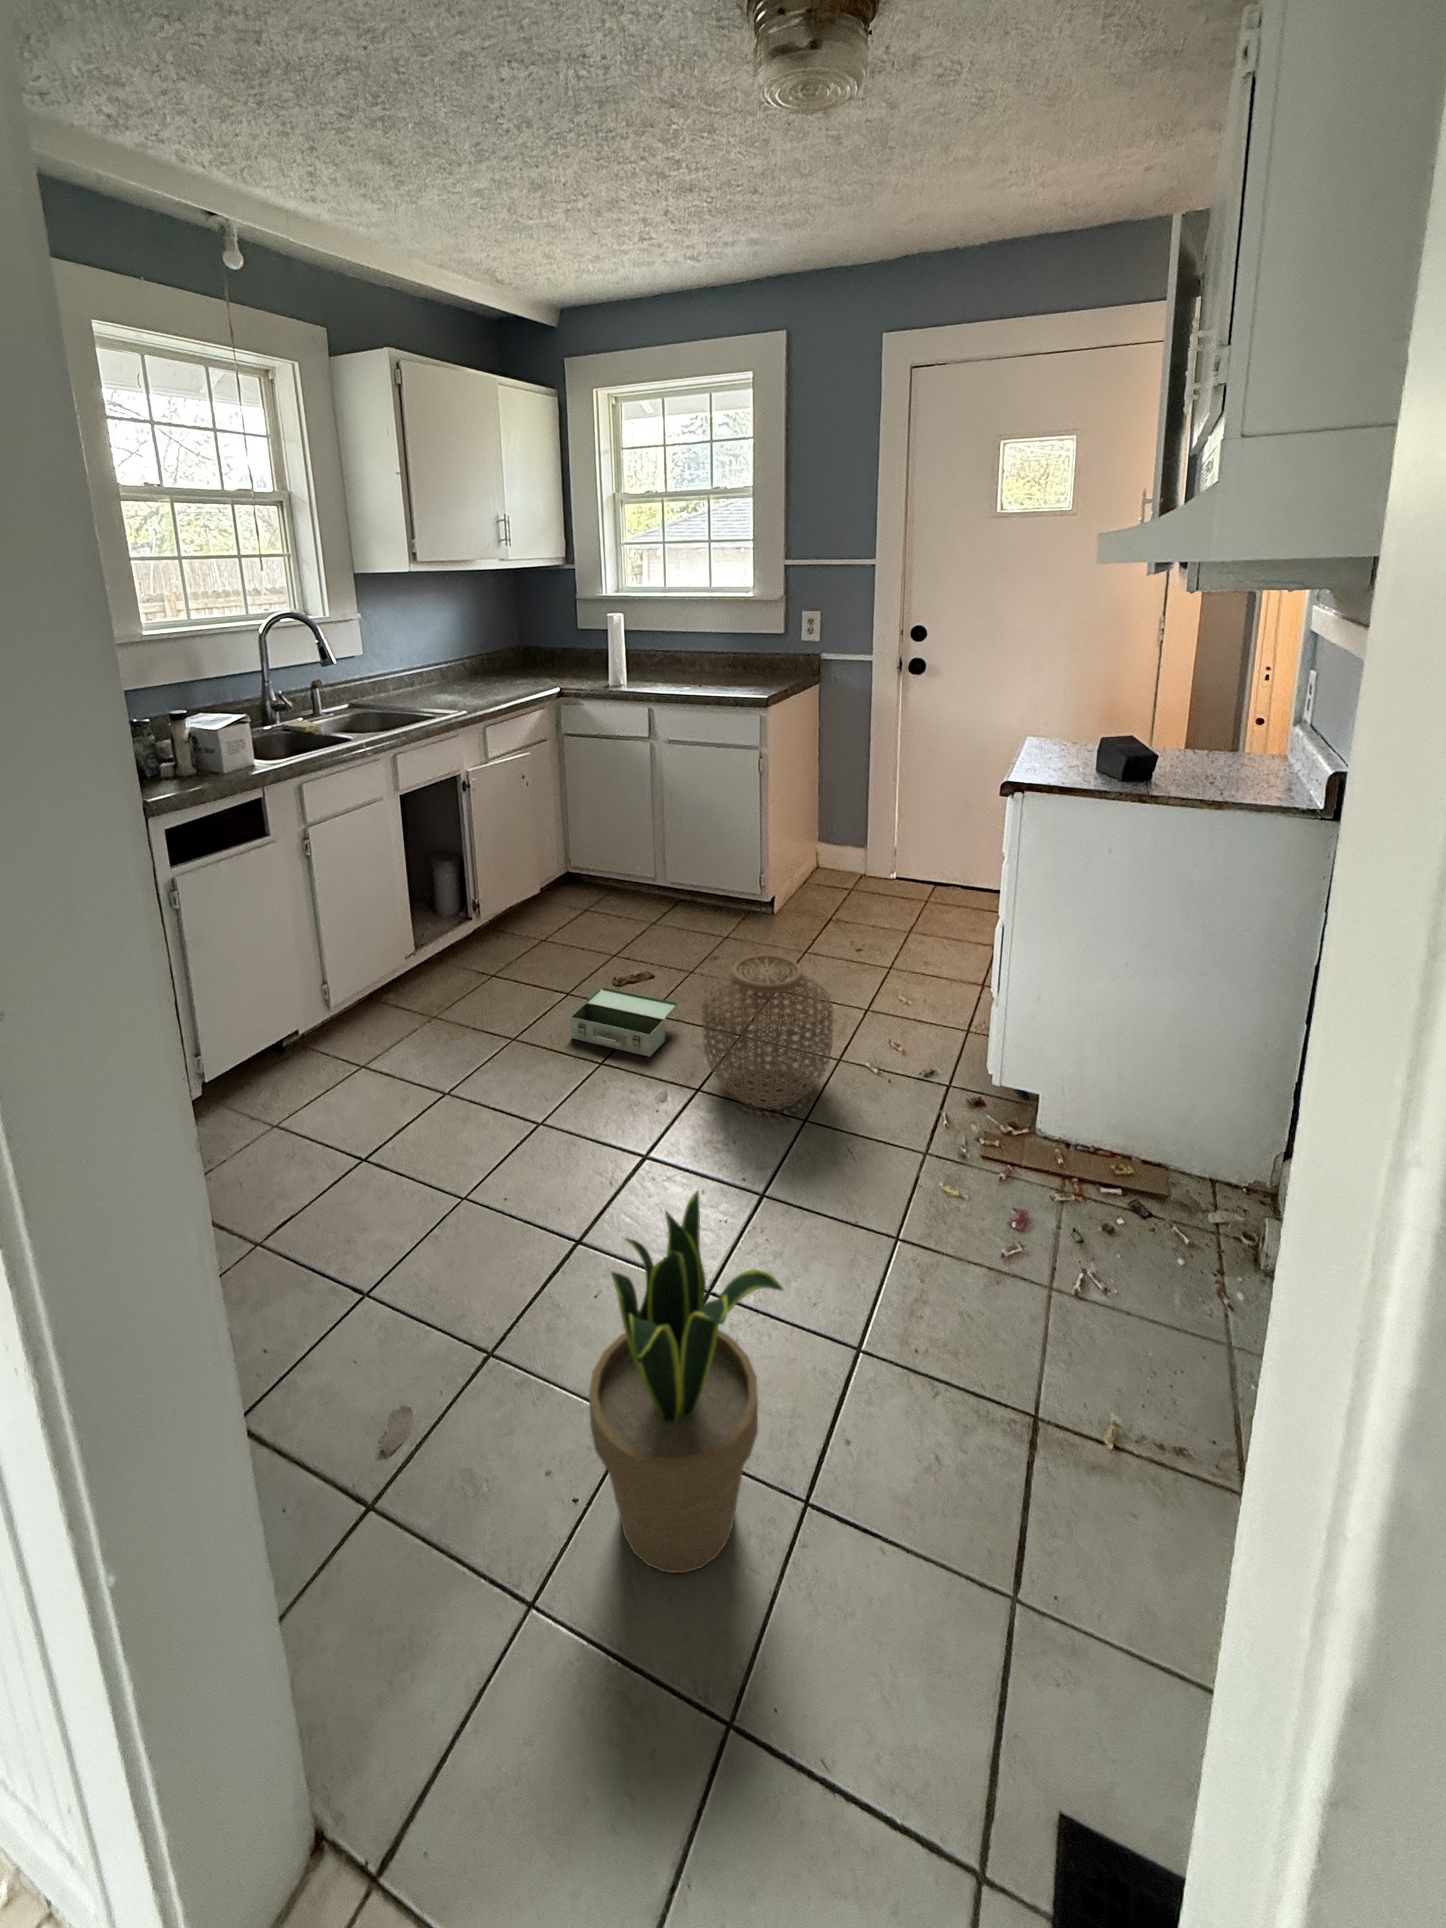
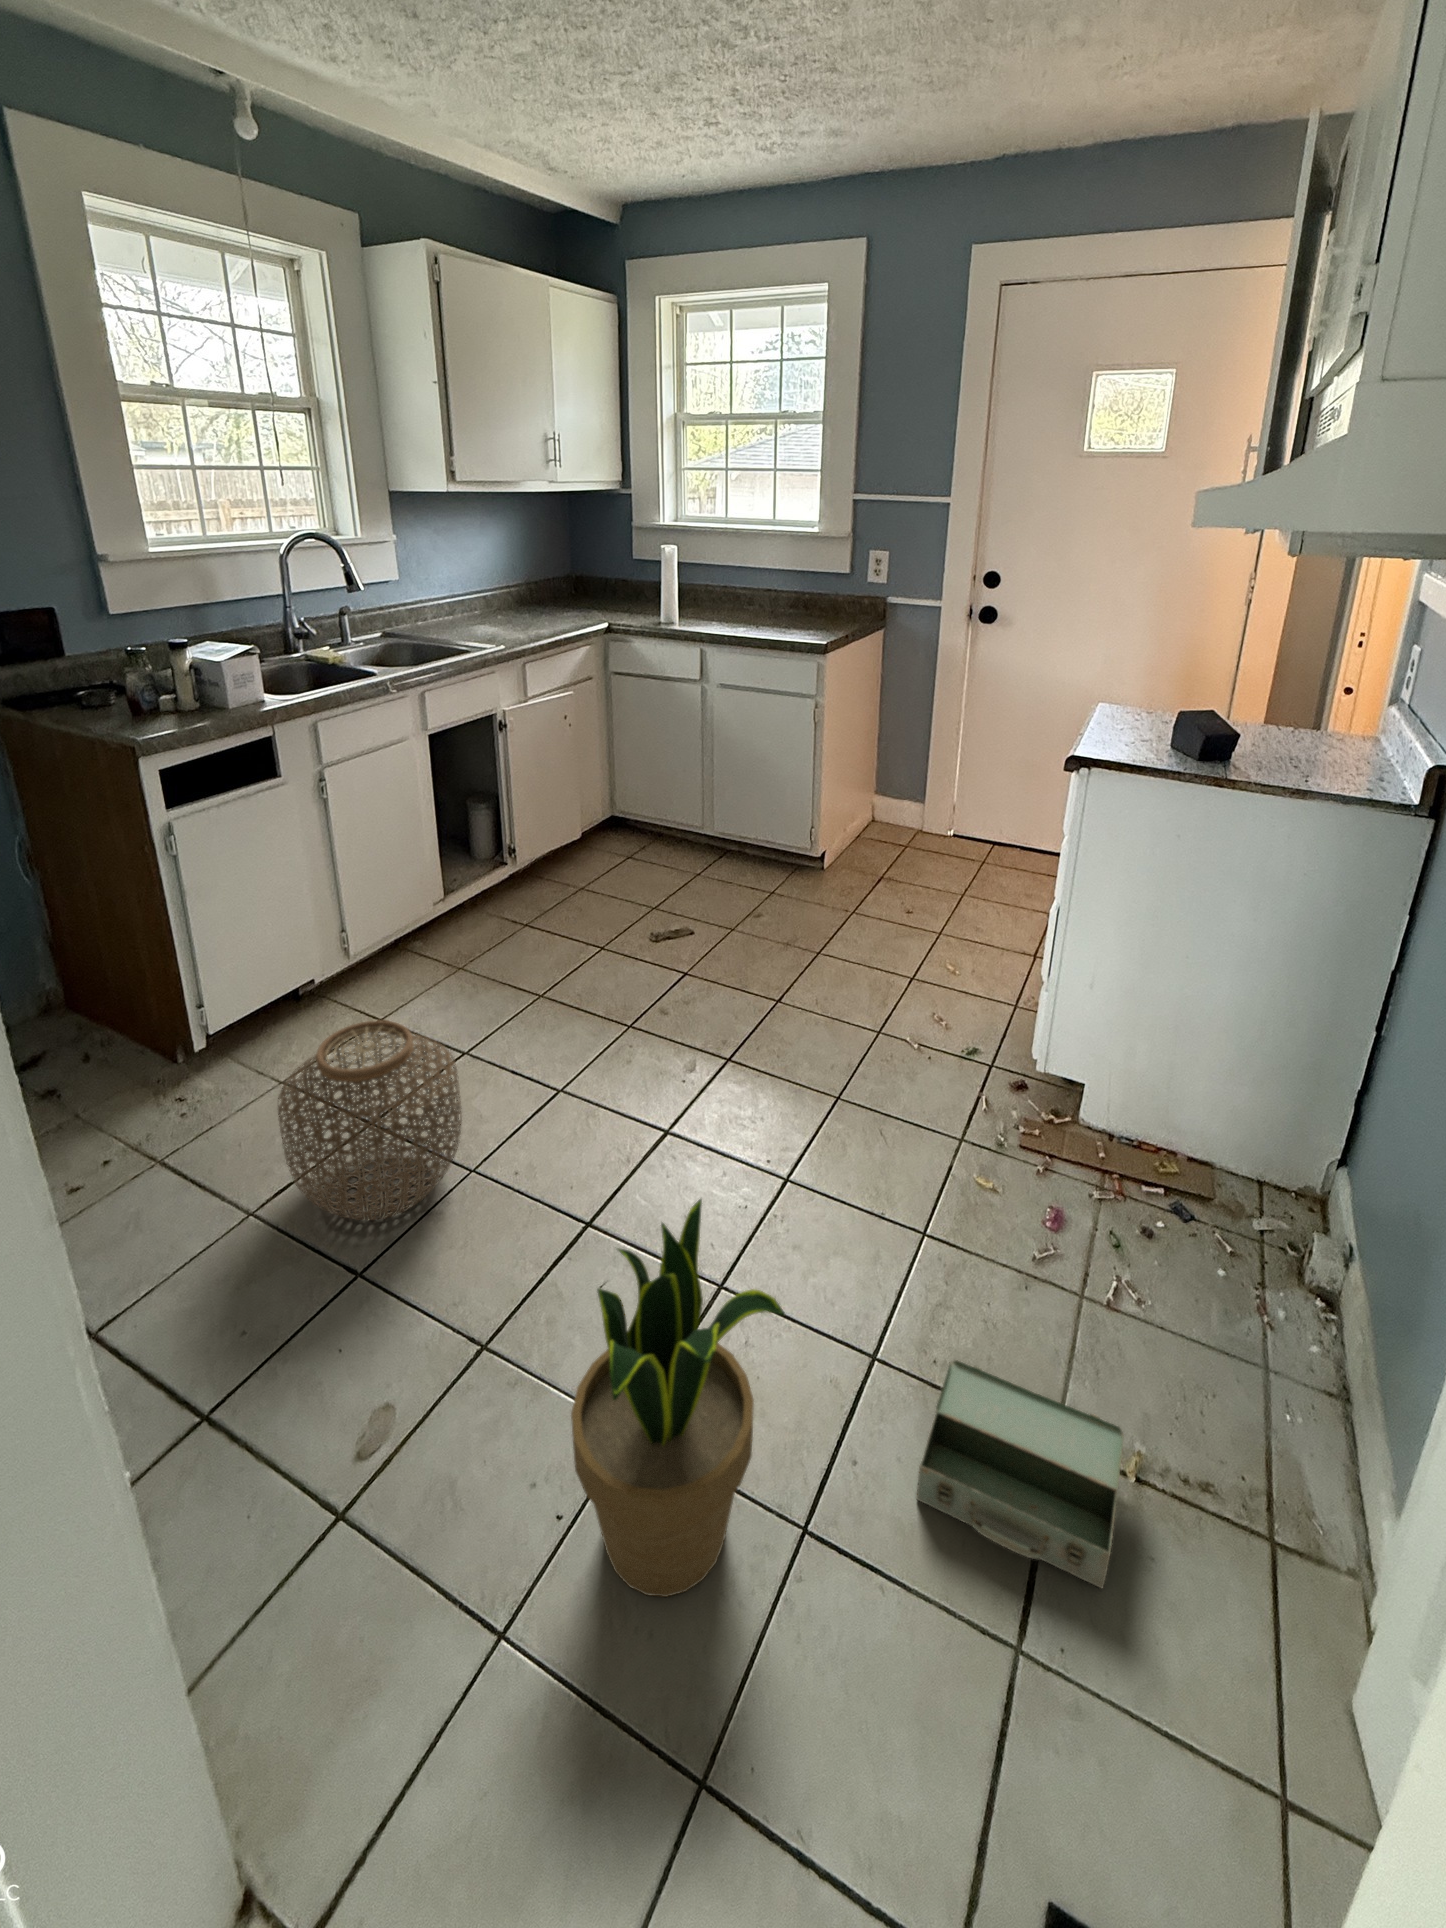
woven basket: present [703,955,833,1108] -> present [278,1020,462,1220]
toolbox: present [570,988,678,1057] -> present [917,1360,1124,1588]

